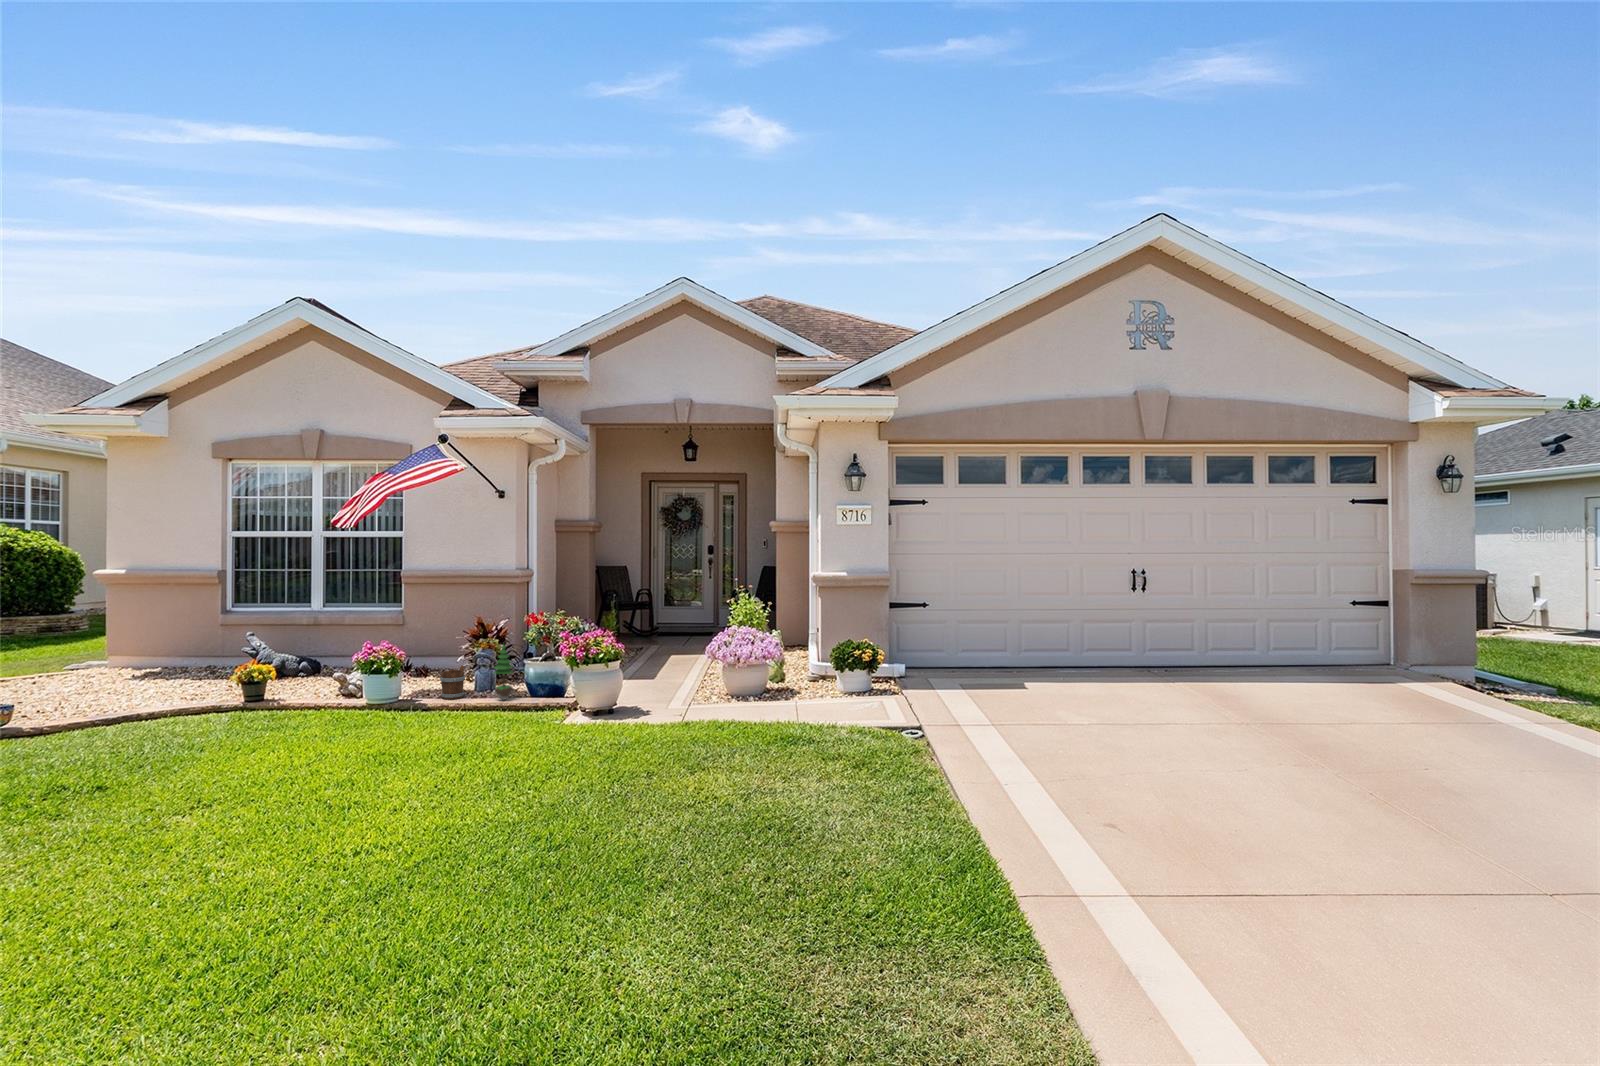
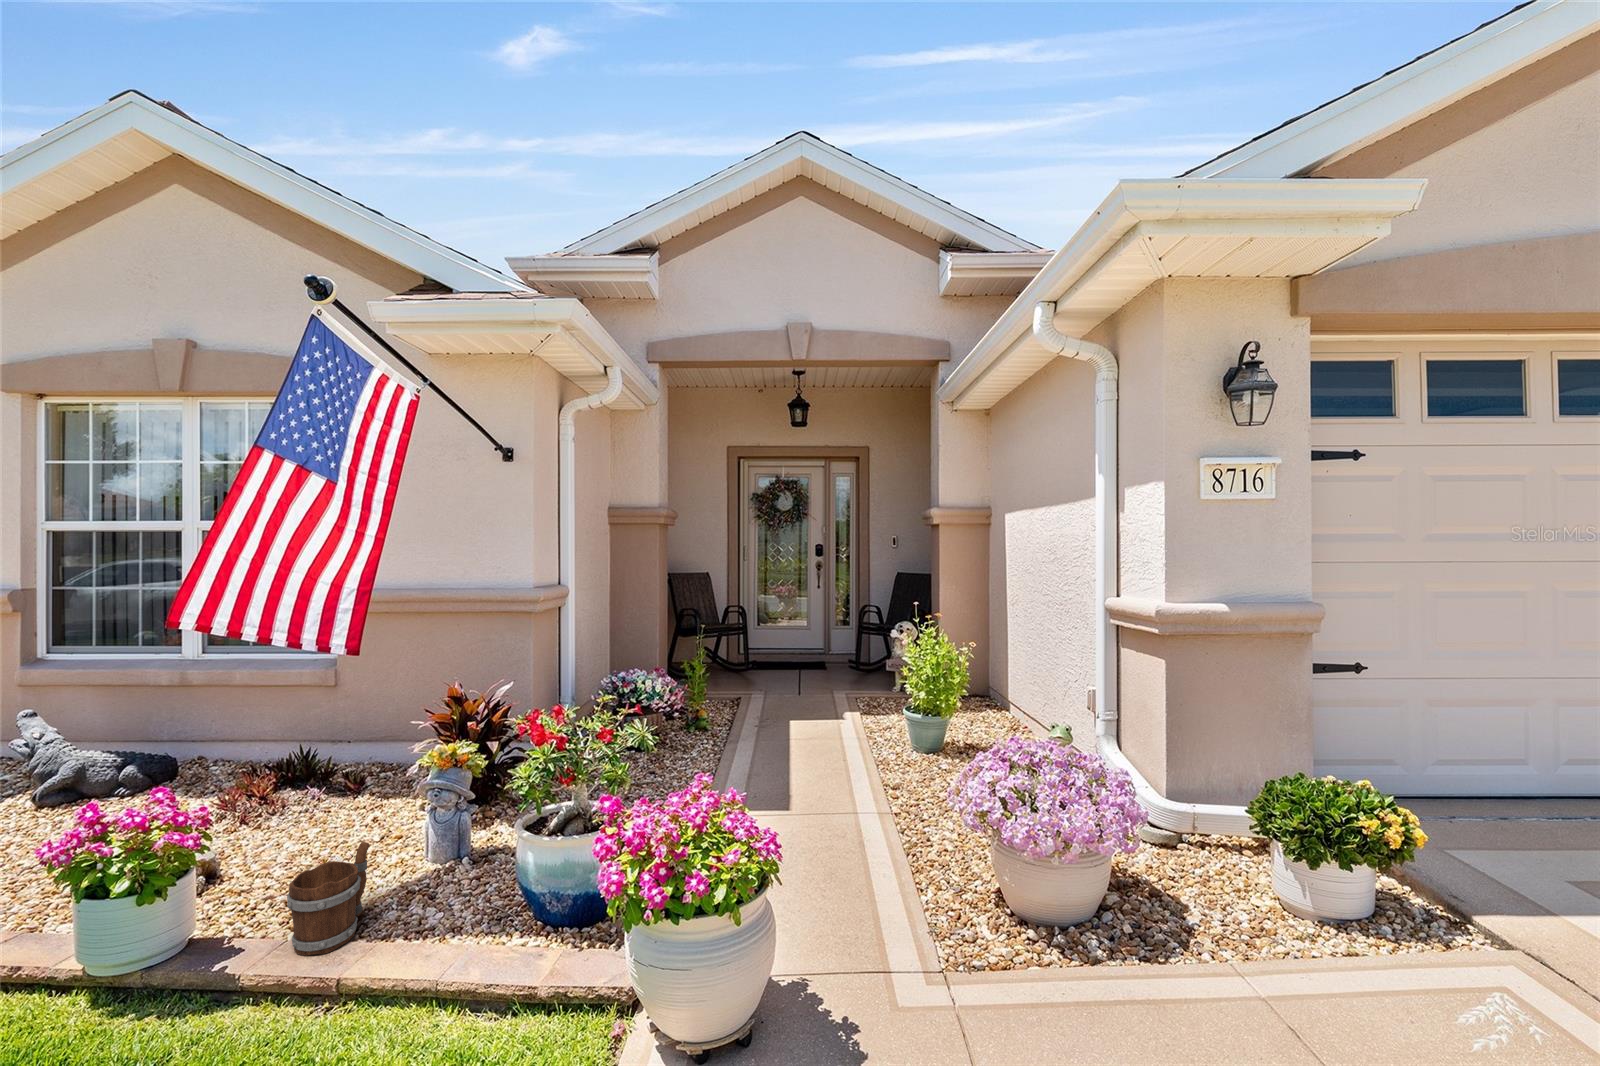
potted tree: present [494,645,513,700] -> none [417,809,479,962]

